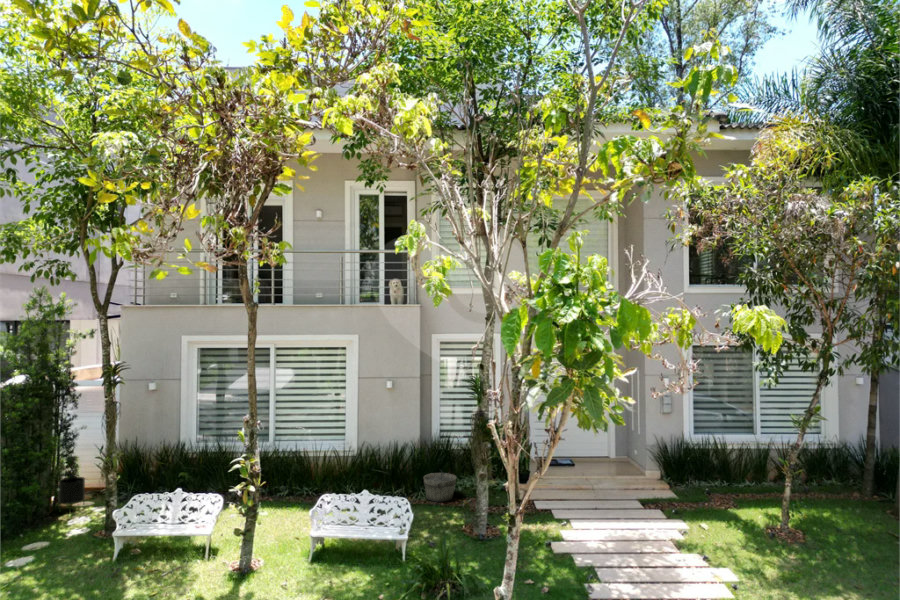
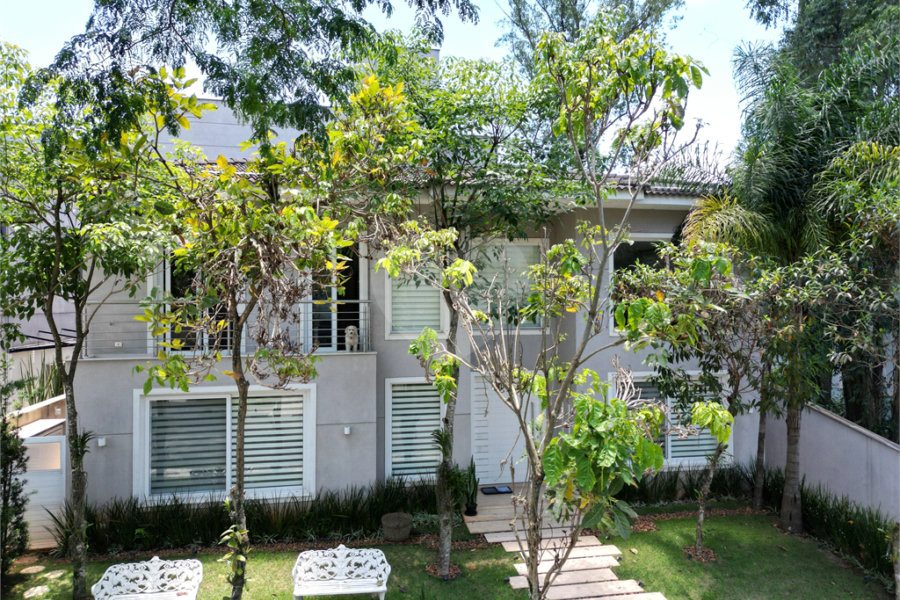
planter: present [58,477,85,504] -> none [12,545,40,587]

